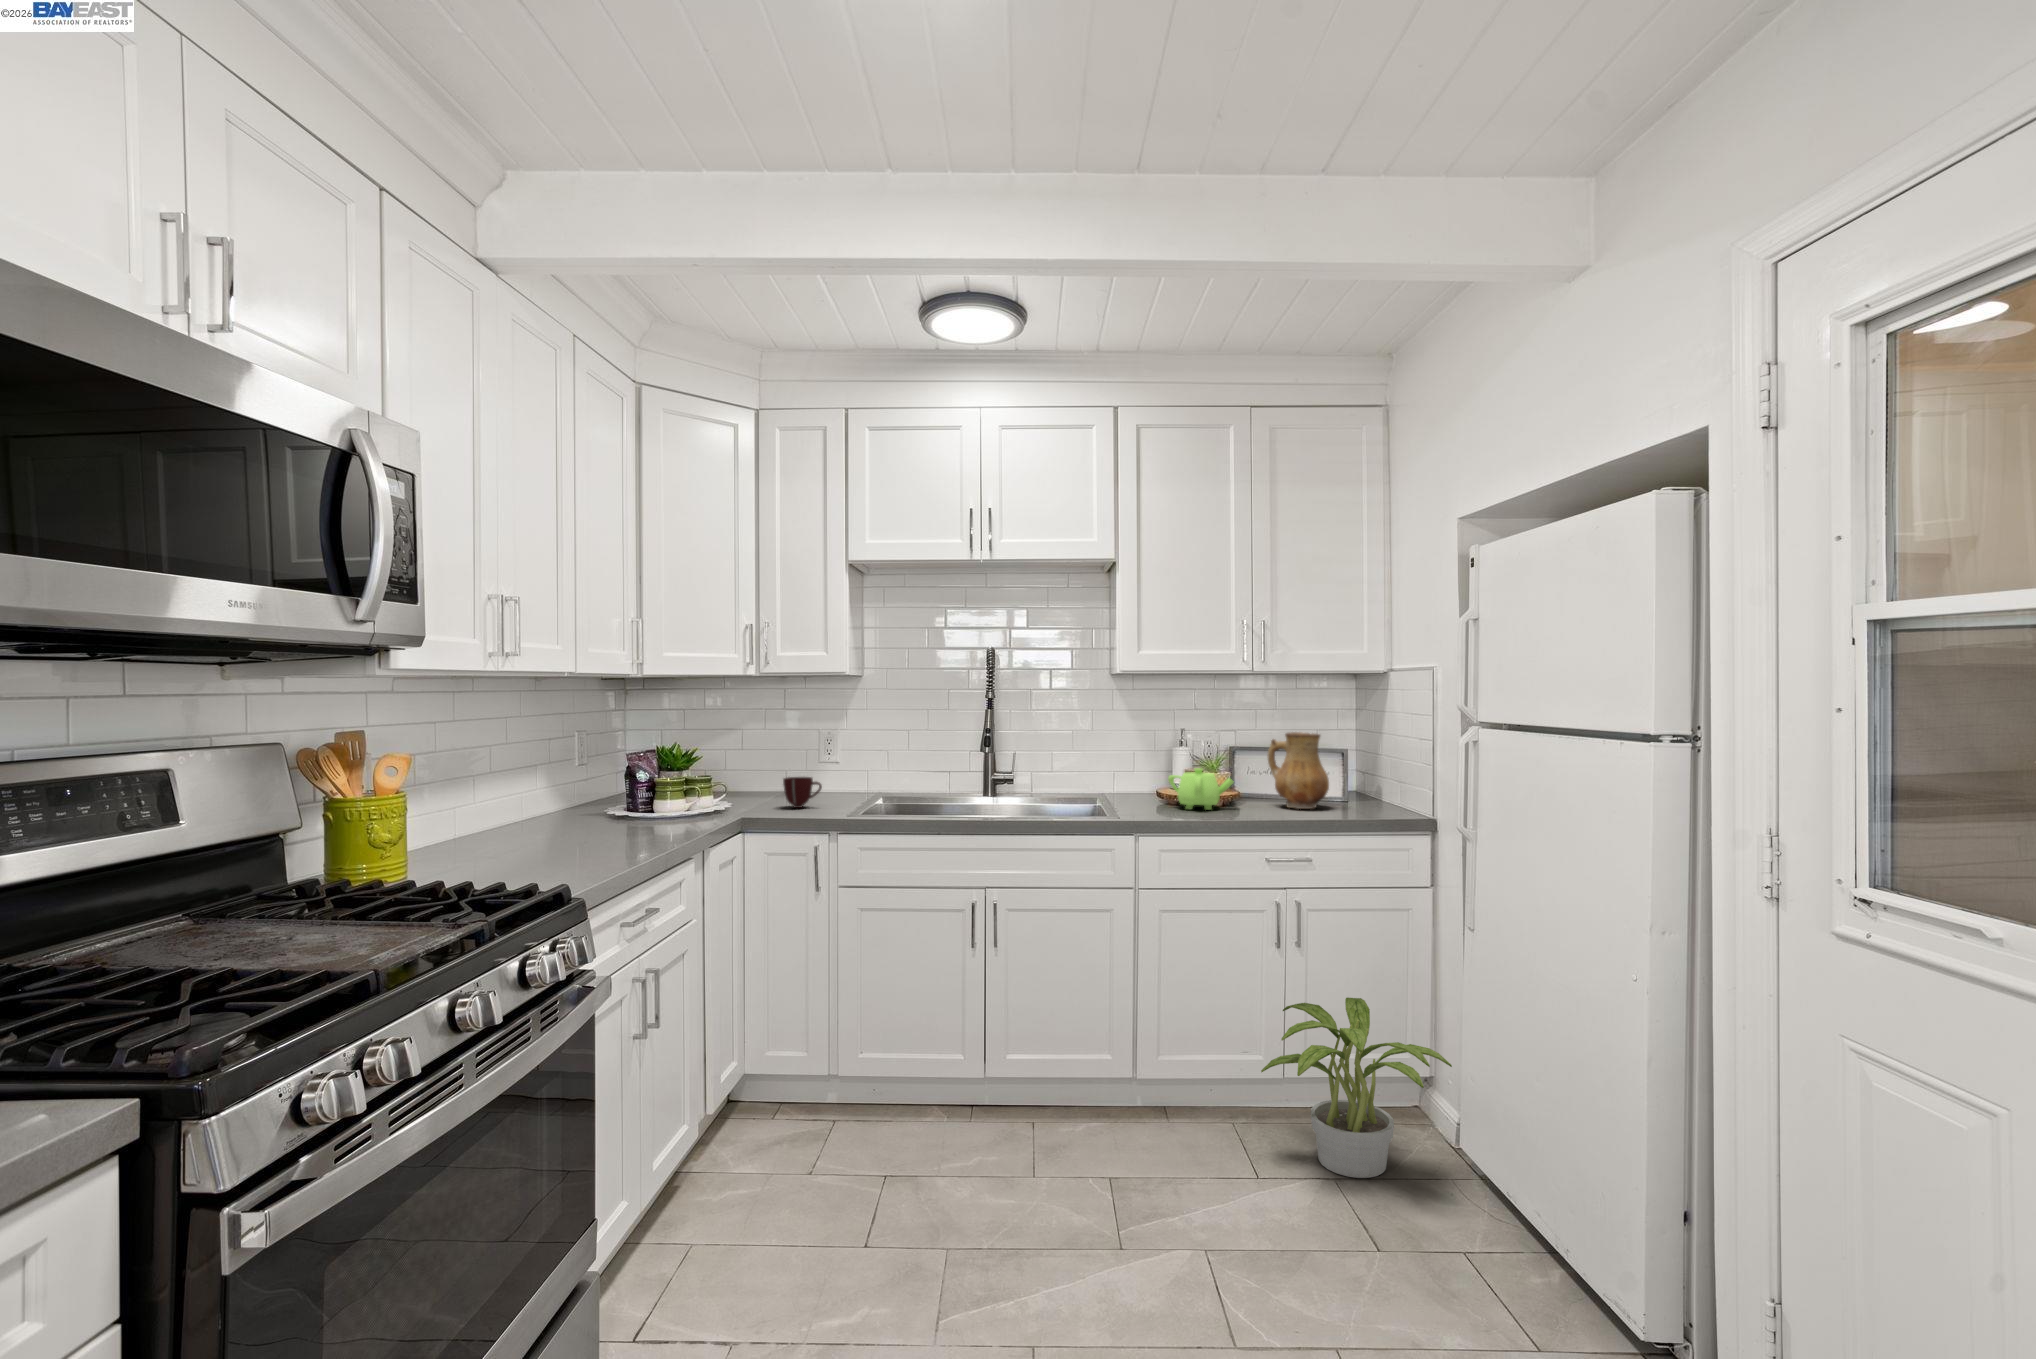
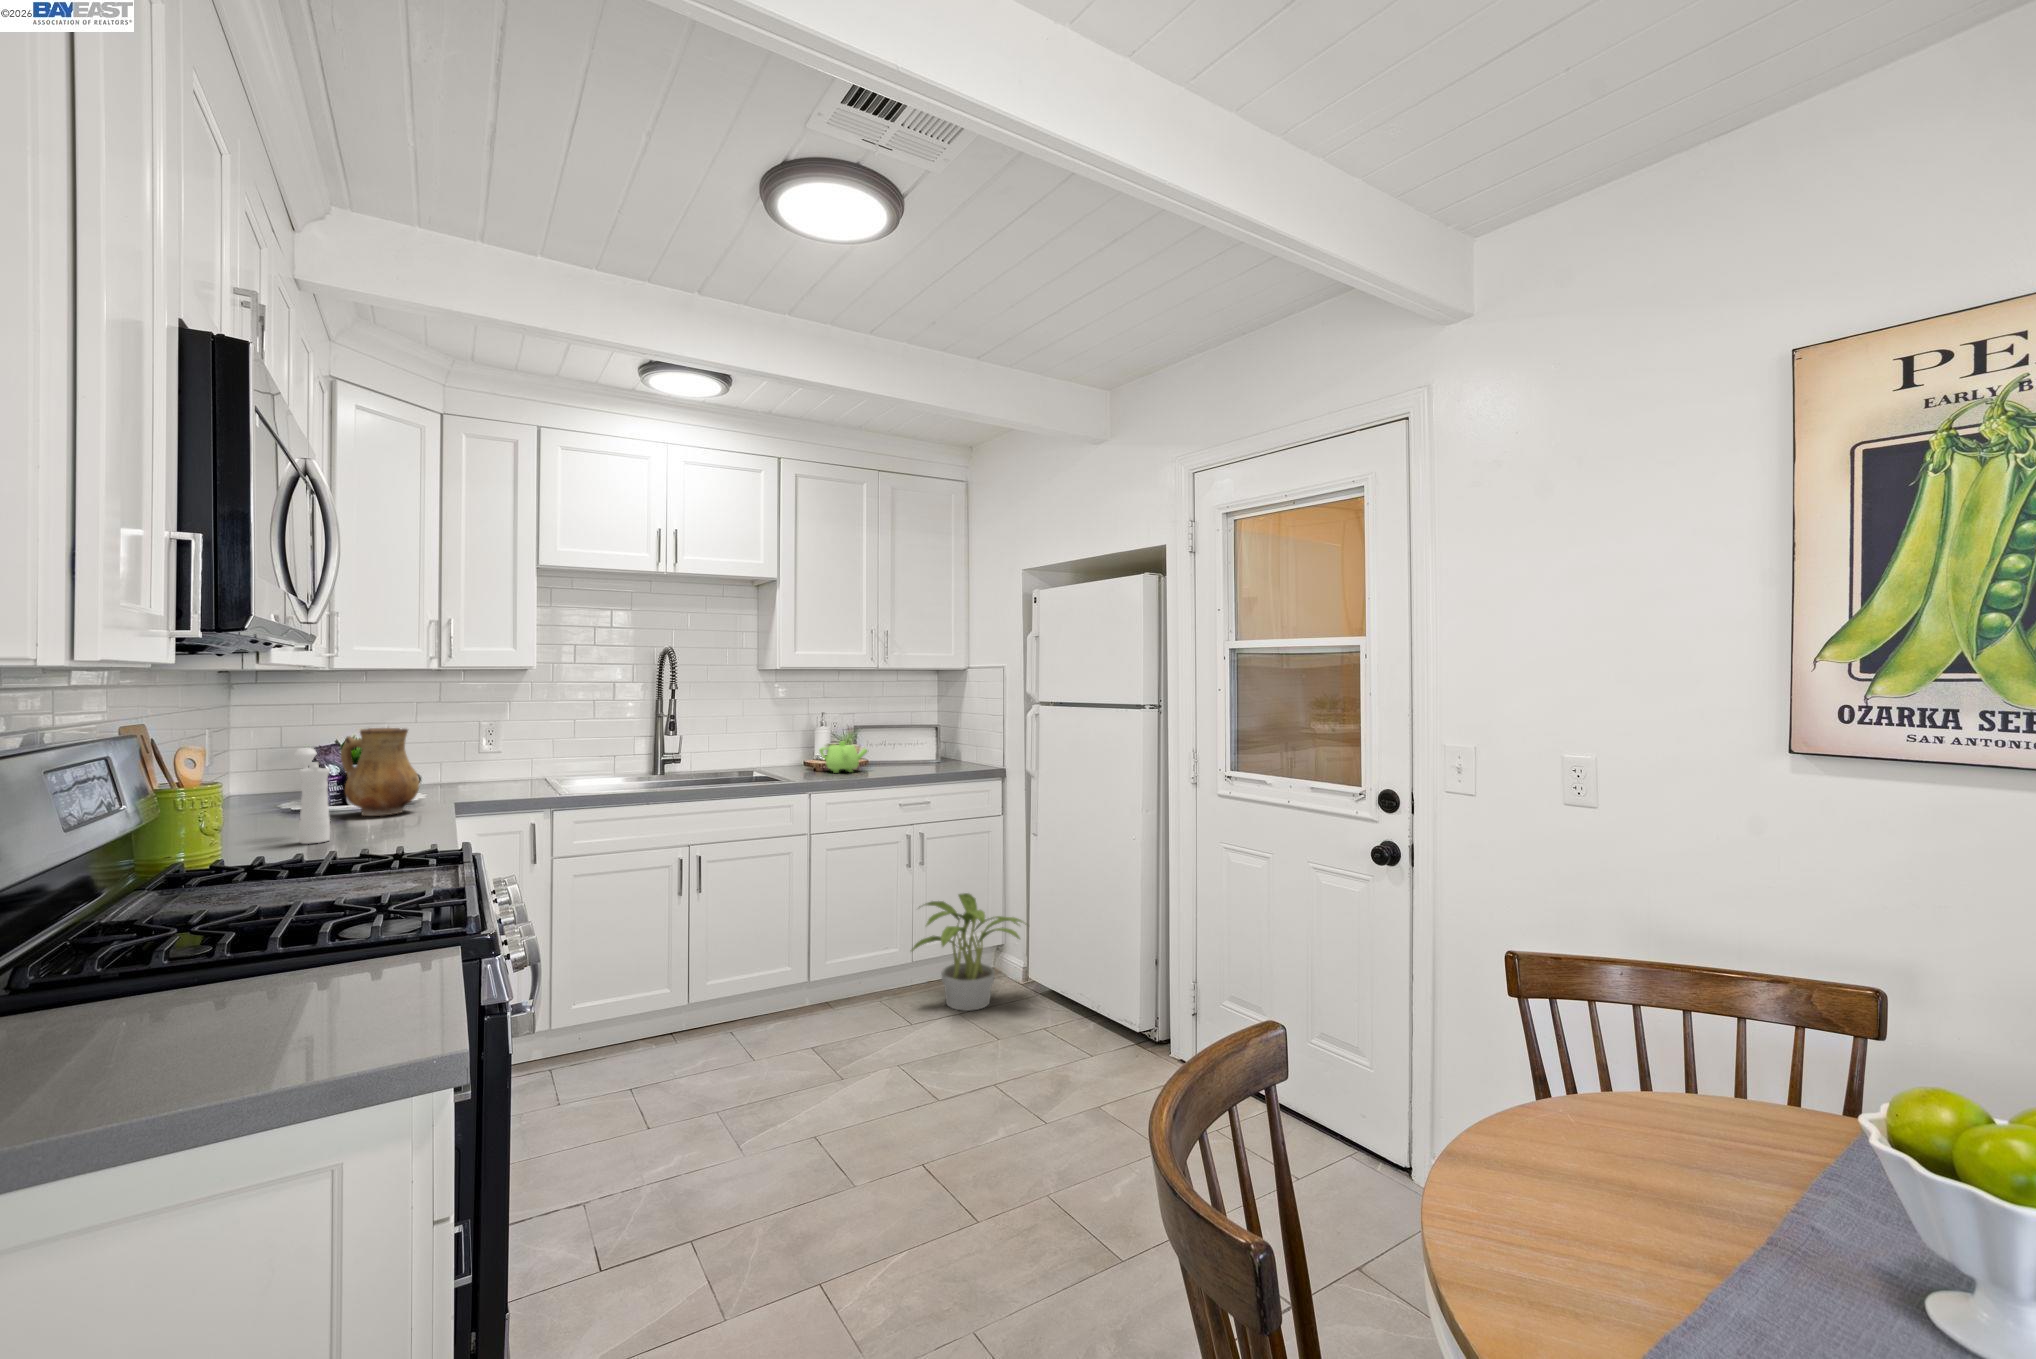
ceramic pitcher: present [1267,732,1329,809] -> present [341,728,420,816]
pepper mill: none [539,757,572,856] -> present [294,748,330,844]
mug: present [783,777,822,808] -> none [469,763,511,791]

